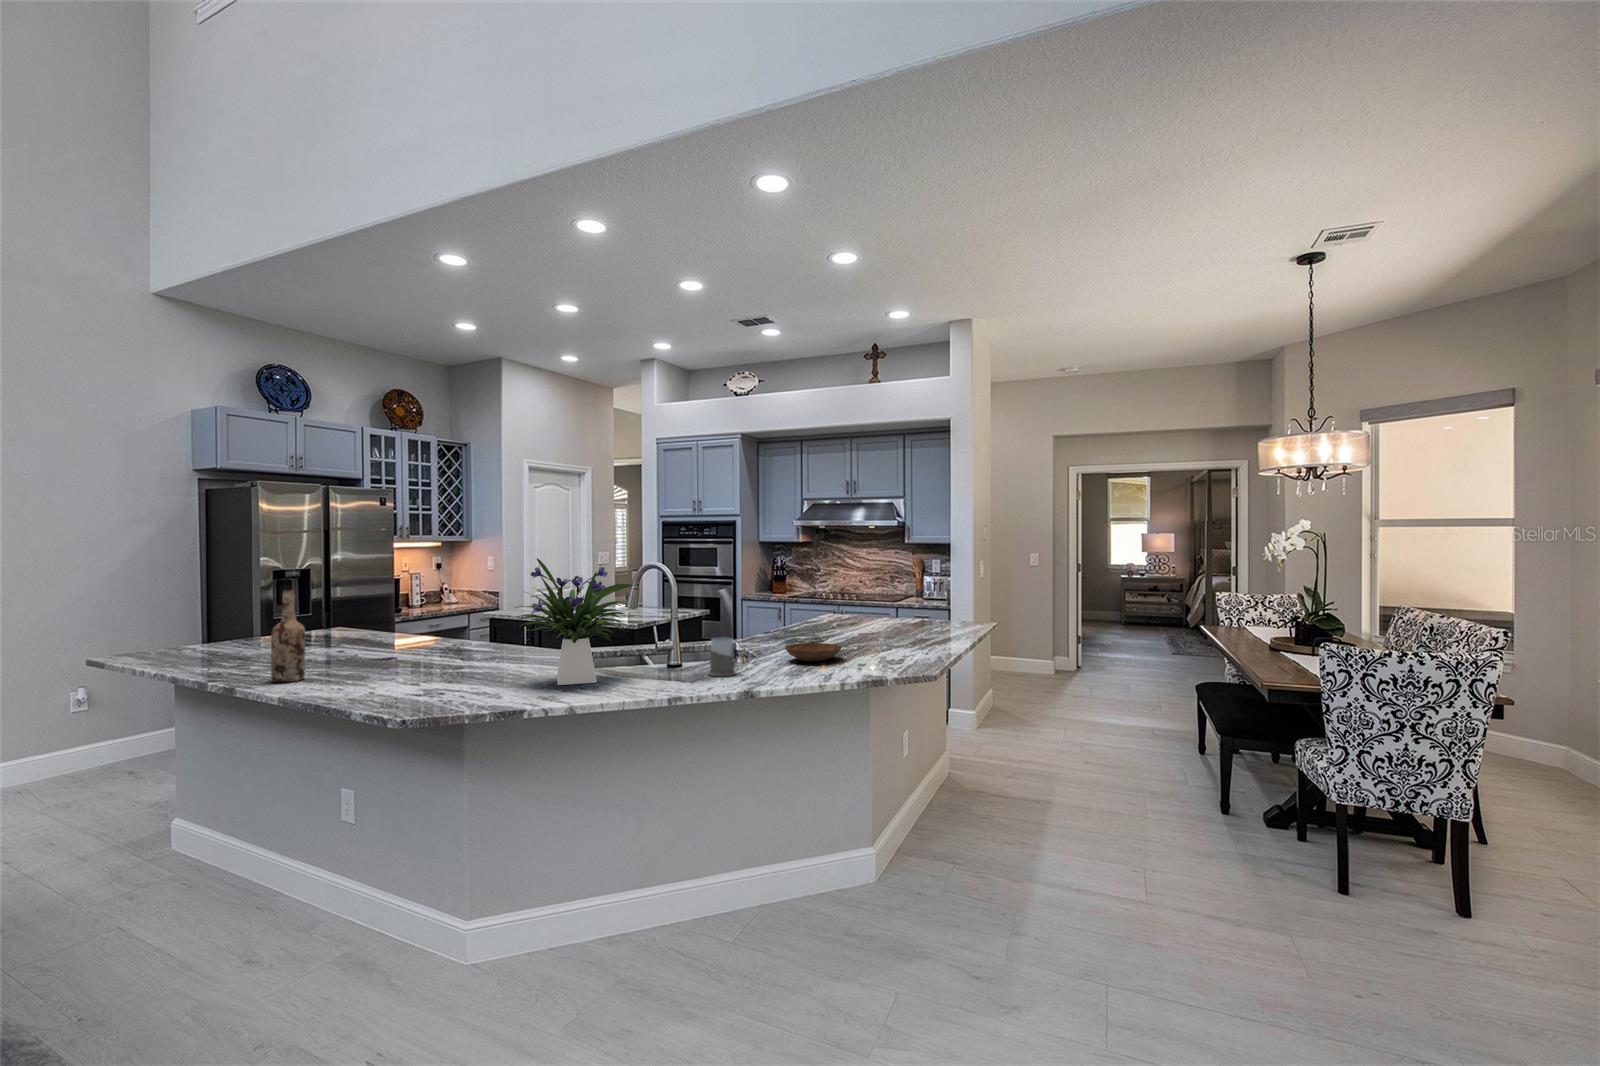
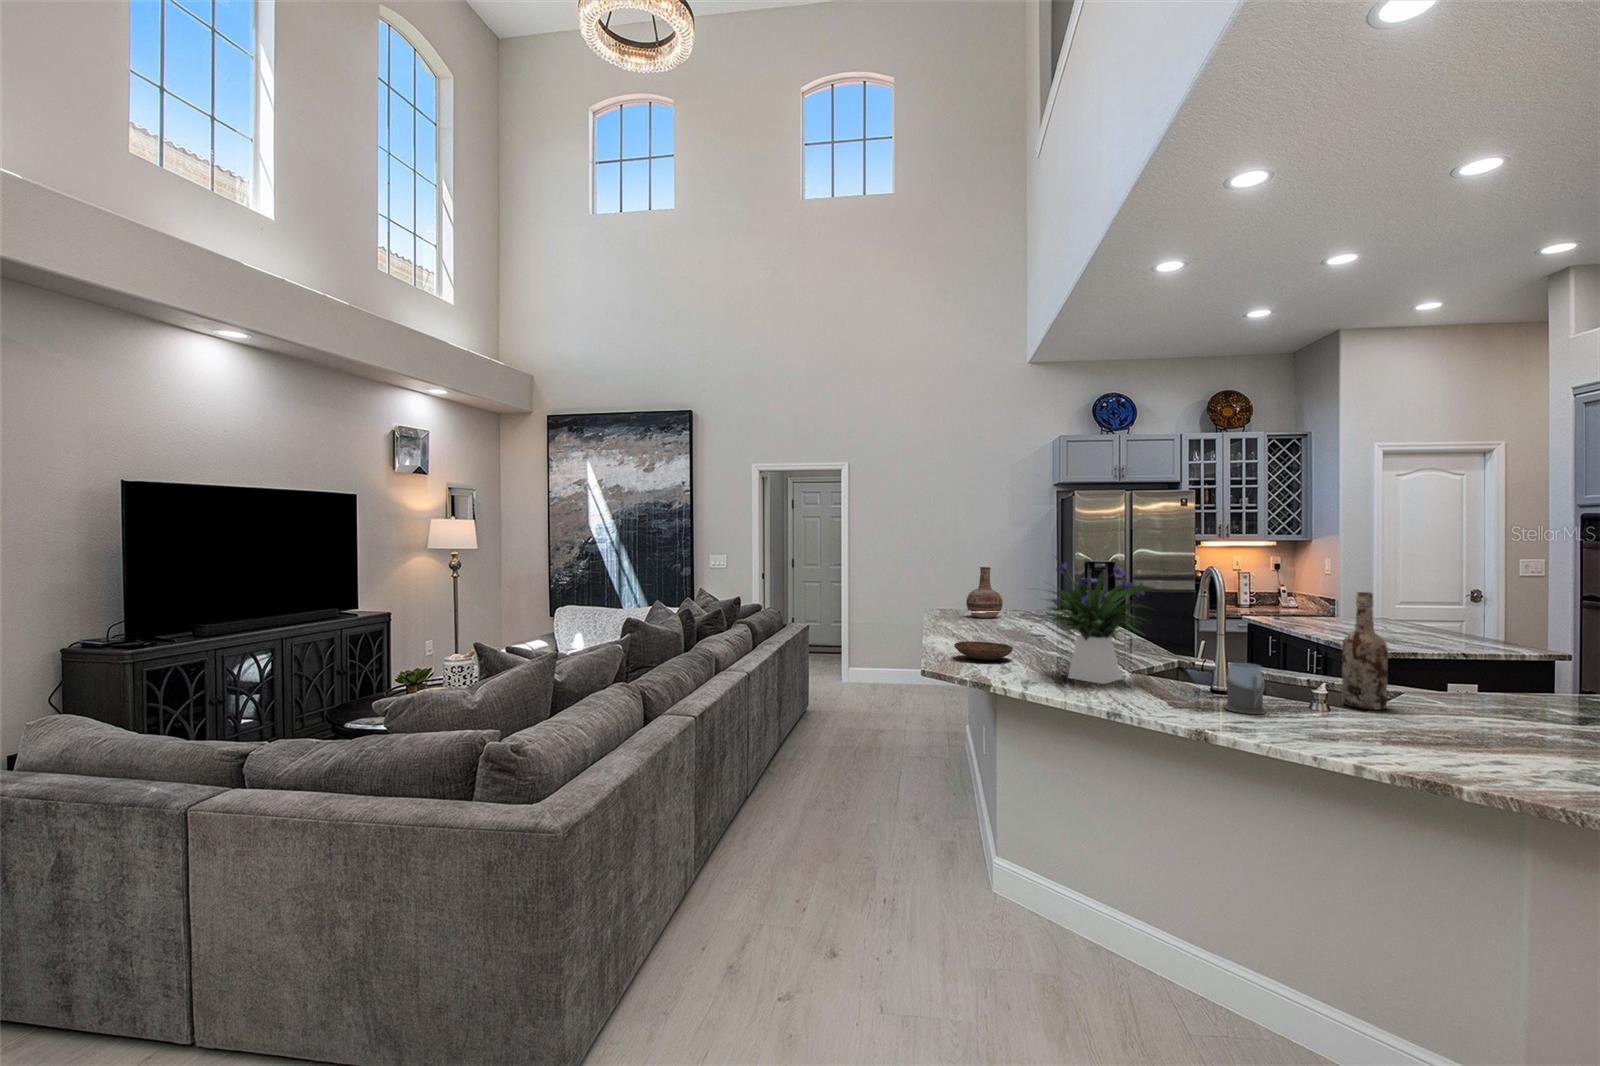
vase: none [184,582,247,654] -> present [966,567,1003,618]
wine bottle: present [271,590,306,682] -> present [1342,592,1388,710]
bowl: present [785,643,842,662] -> present [954,641,1013,660]

